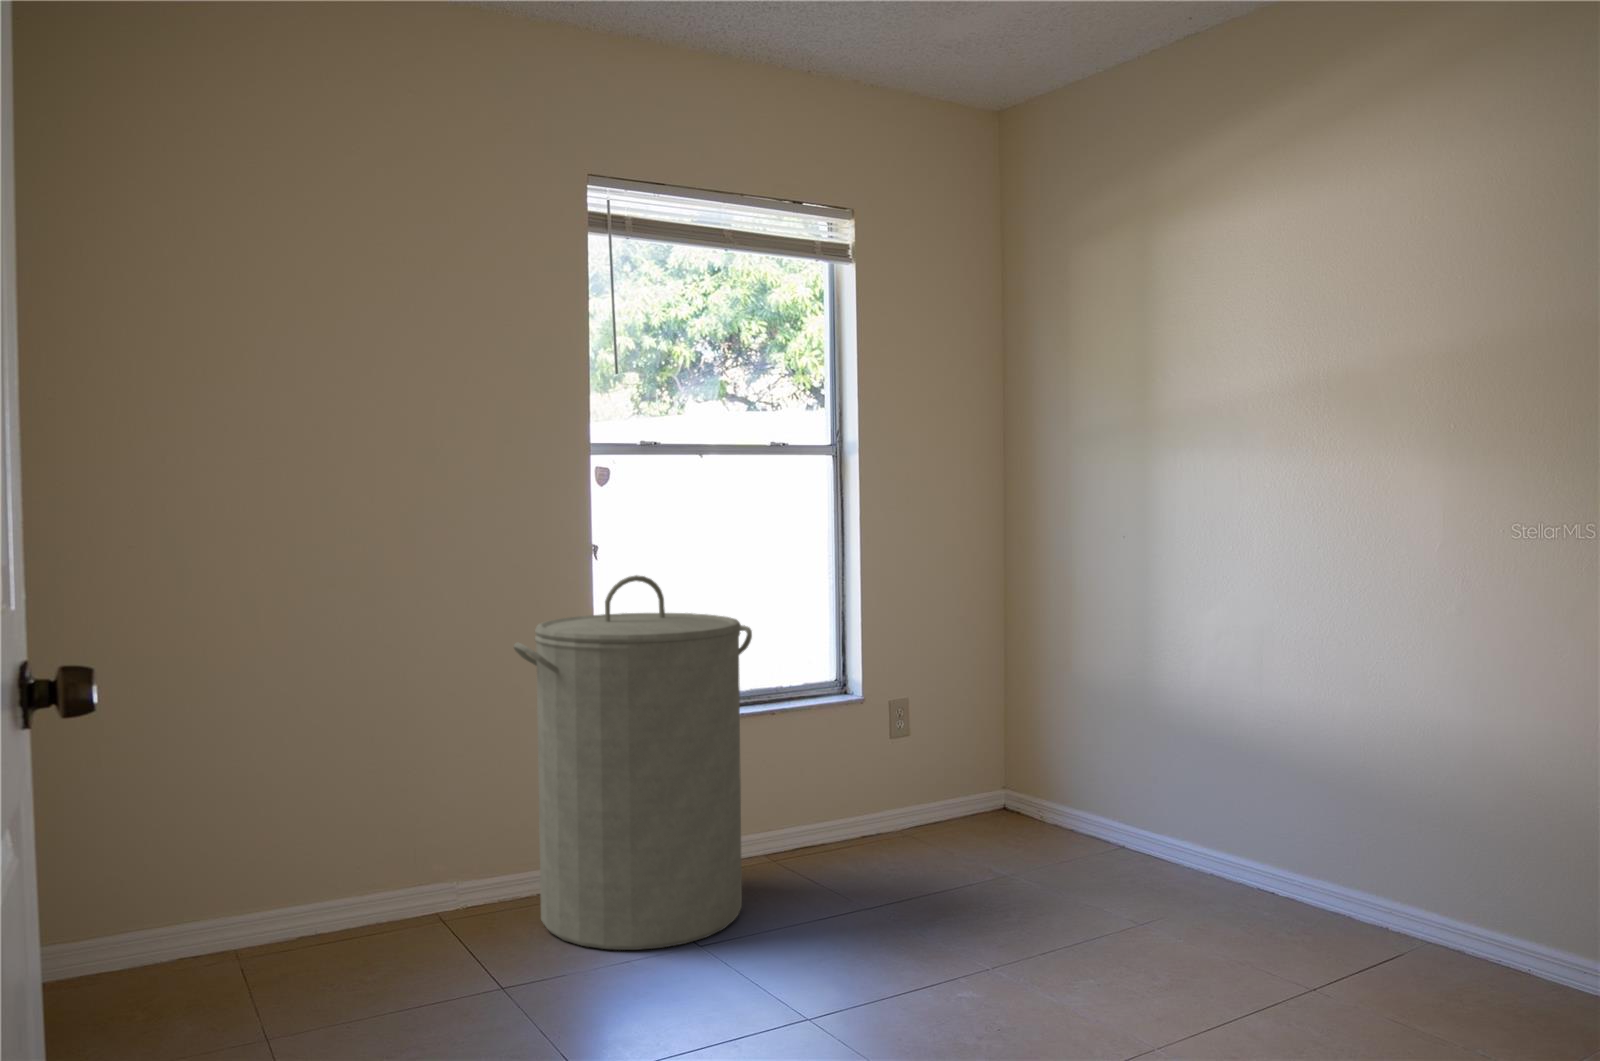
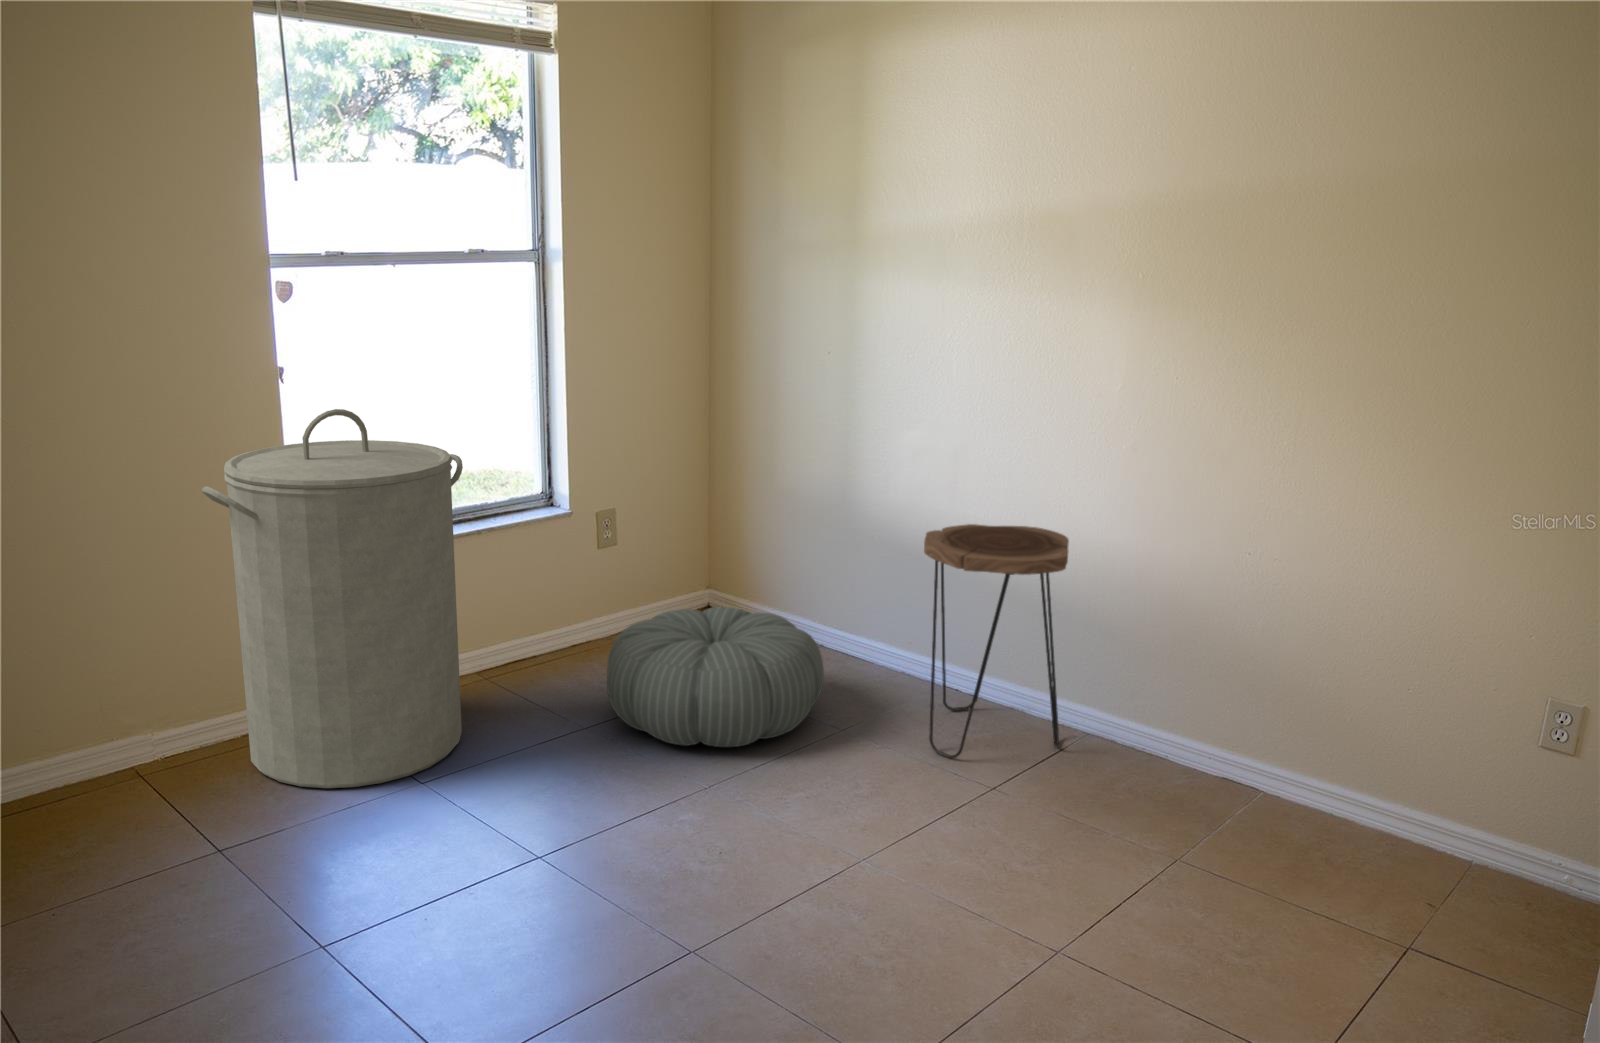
side table: none [1232,704,1411,969] -> present [924,524,1069,758]
pouf: none [889,793,1125,939] -> present [607,607,824,747]

